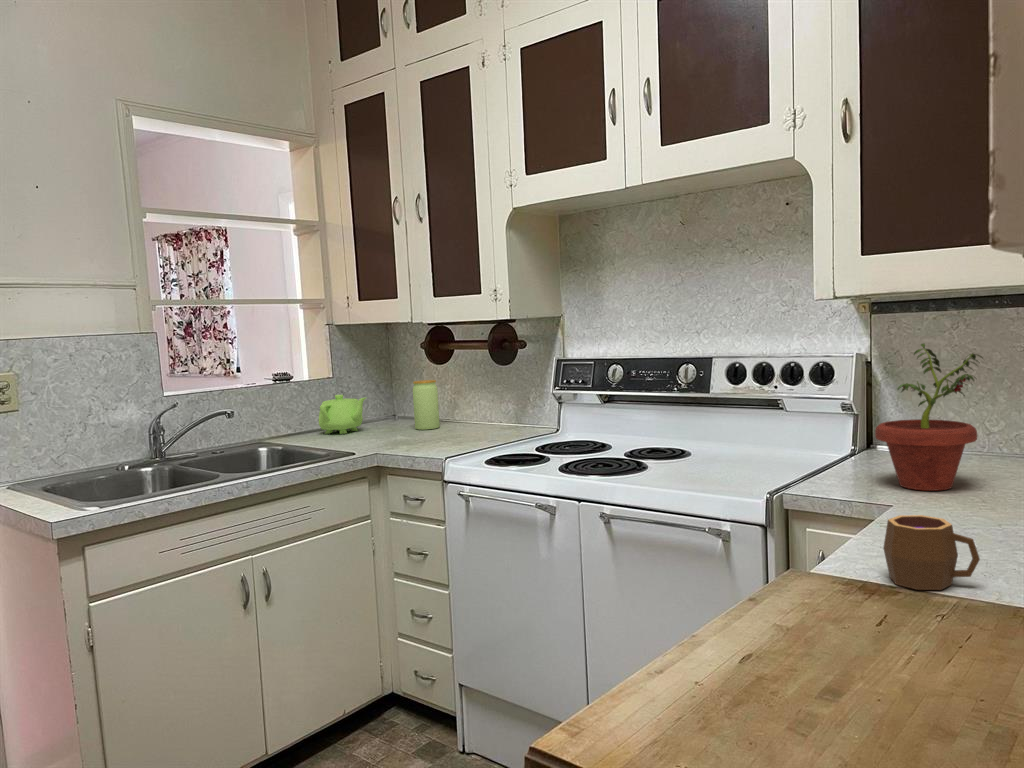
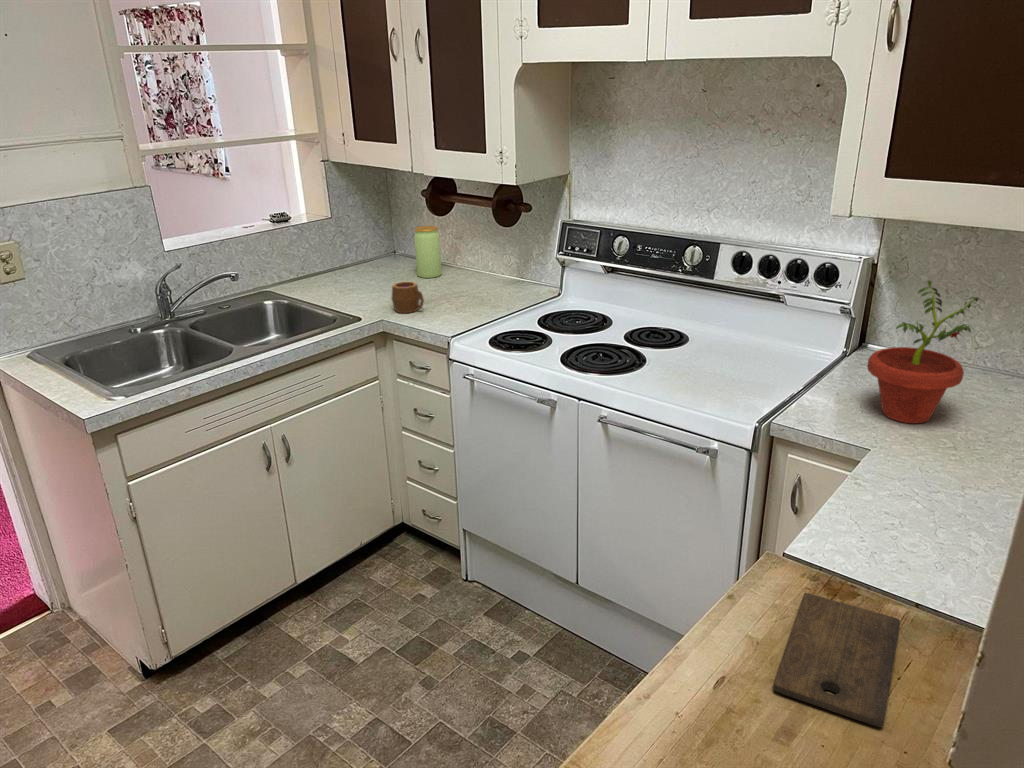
teapot: present [319,395,366,434] -> none [320,238,368,280]
mug: present [884,515,980,590] -> present [392,282,424,313]
cutting board: none [811,598,952,697] -> present [773,593,900,727]

